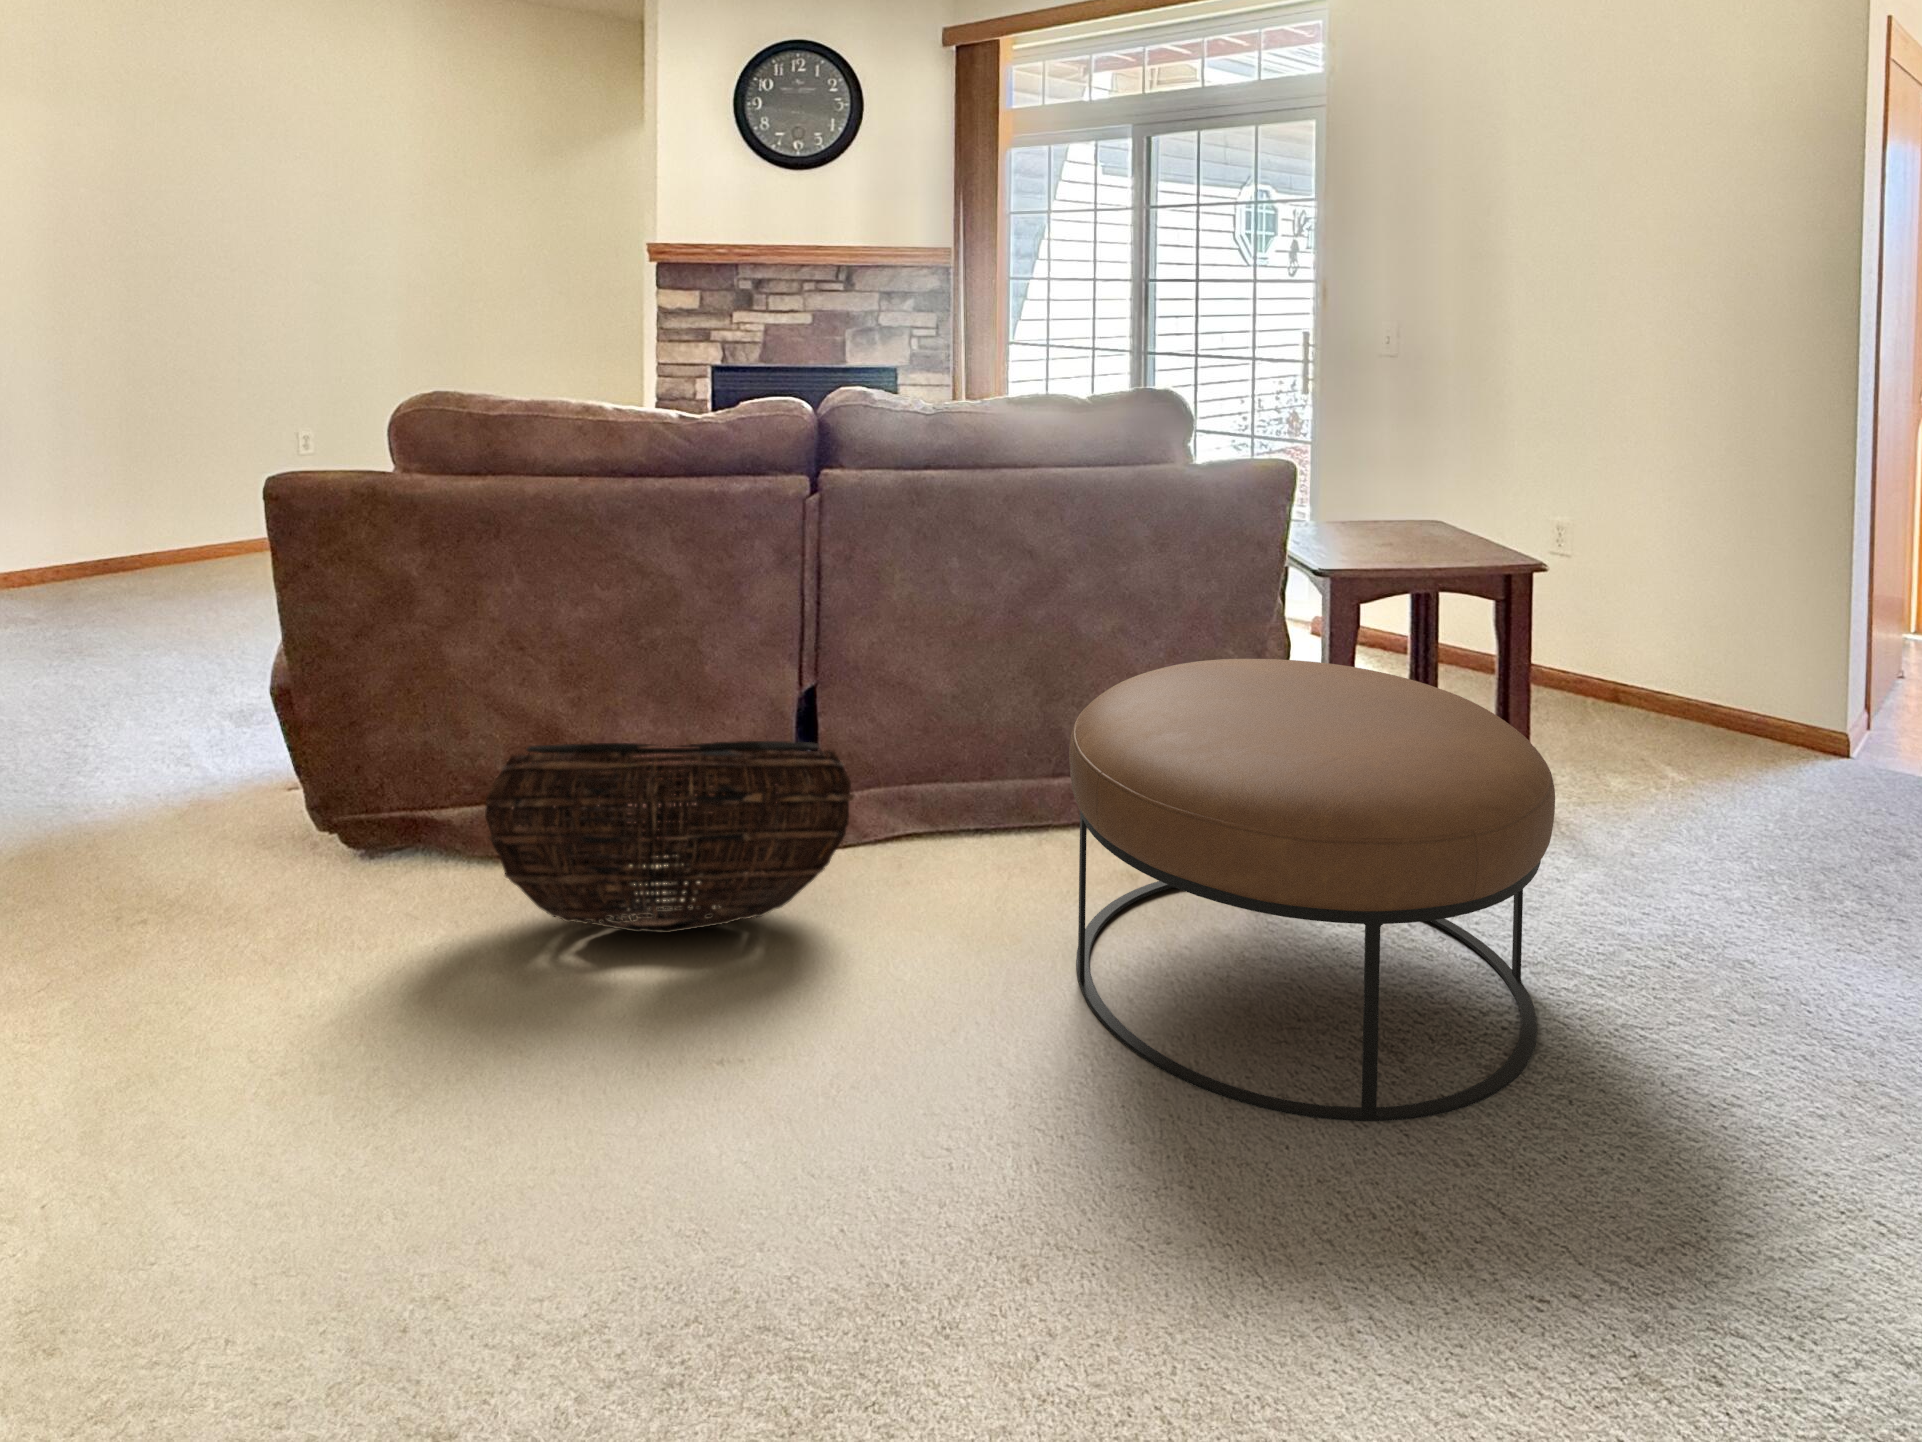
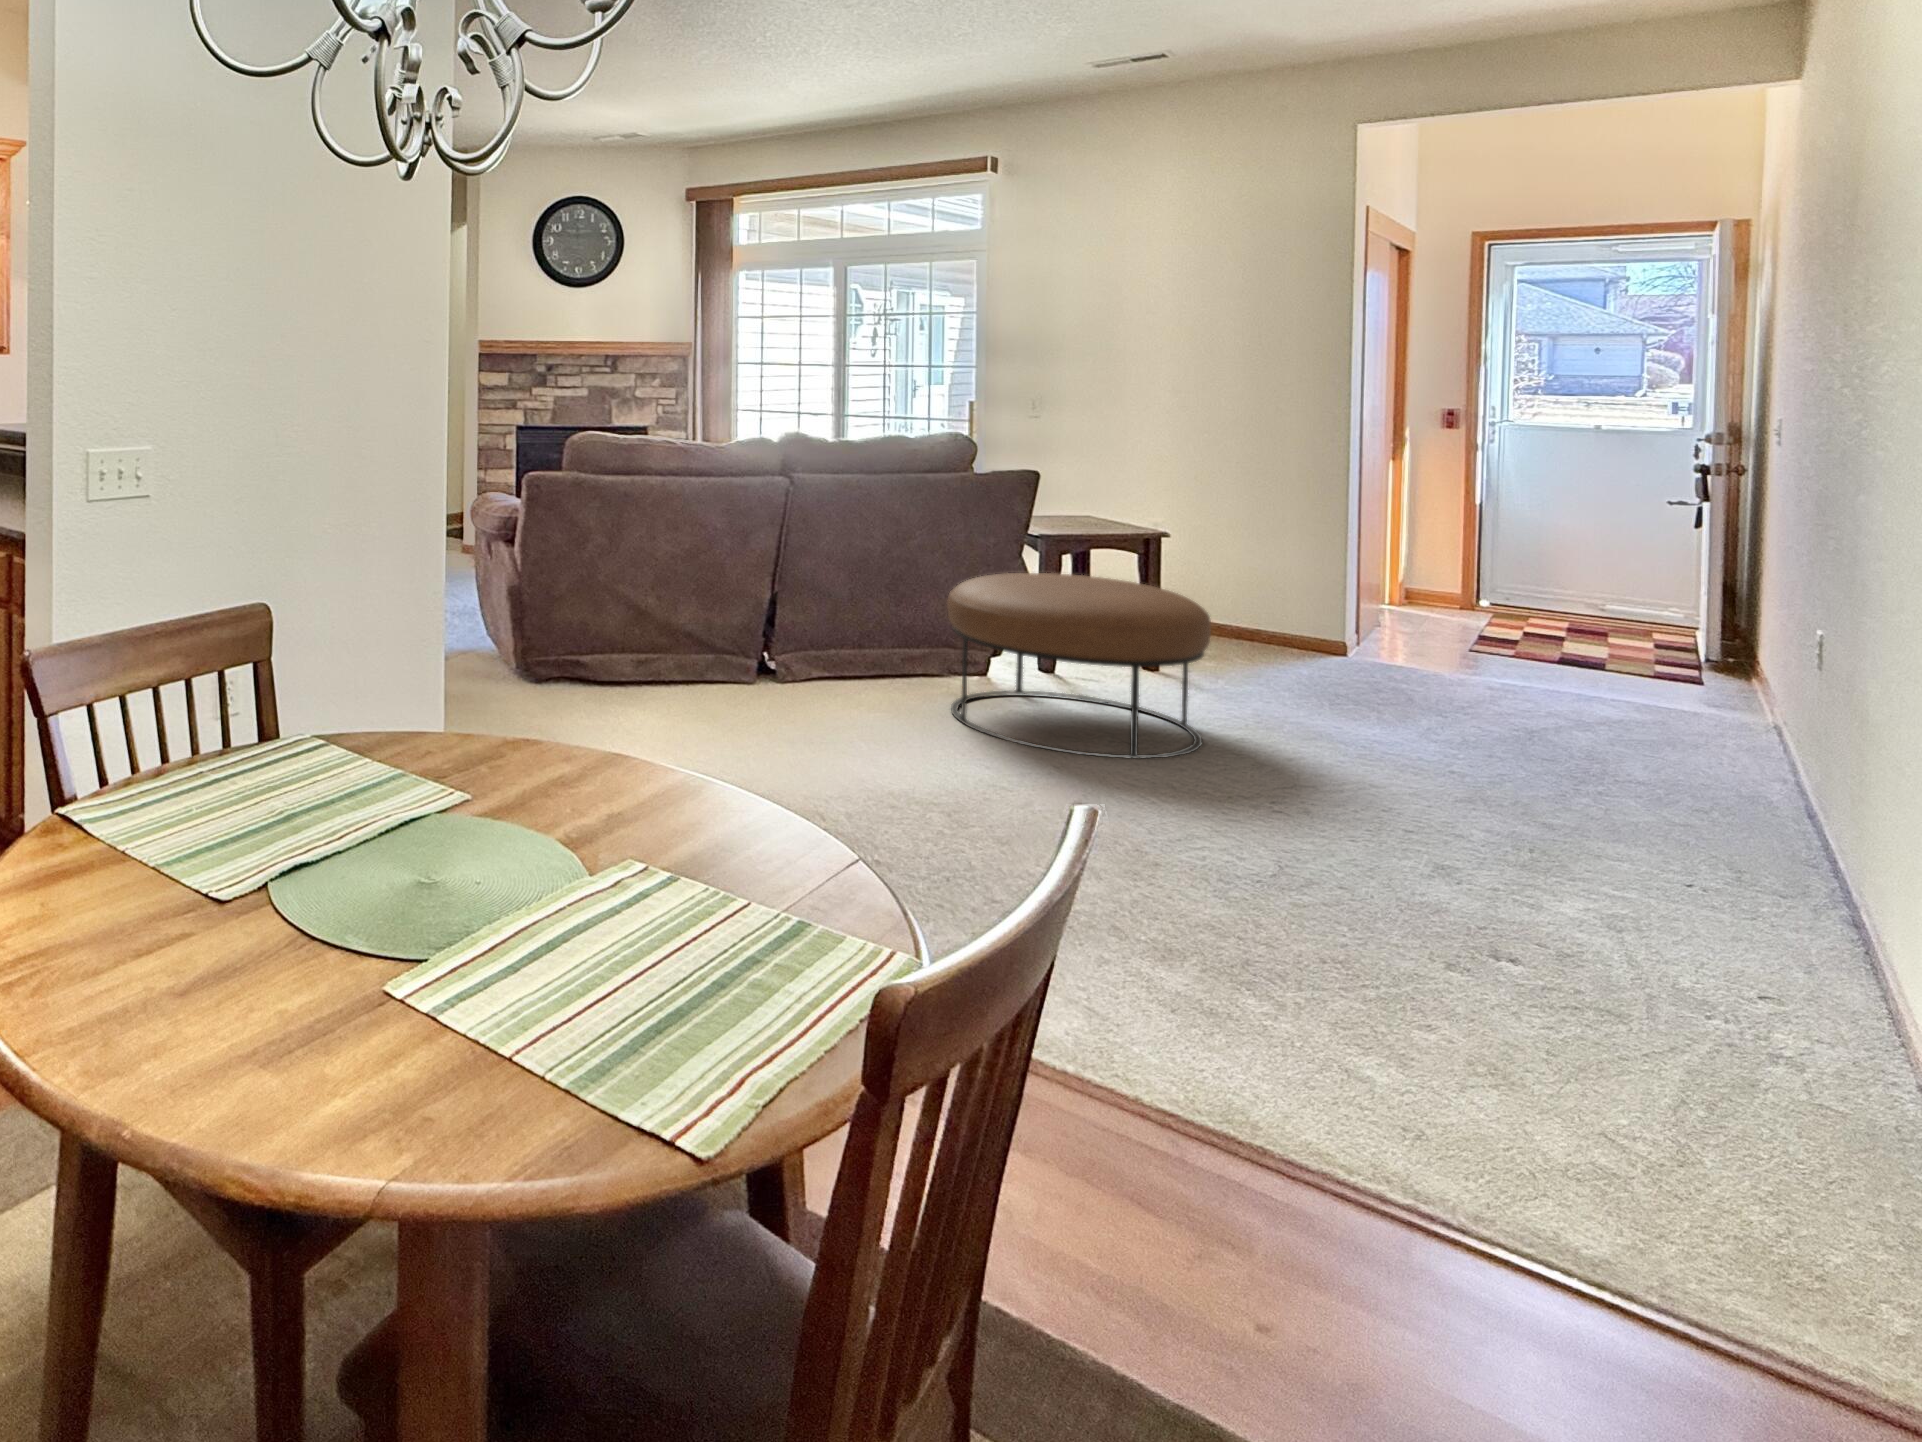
basket: present [485,741,854,933] -> none [635,608,825,707]

